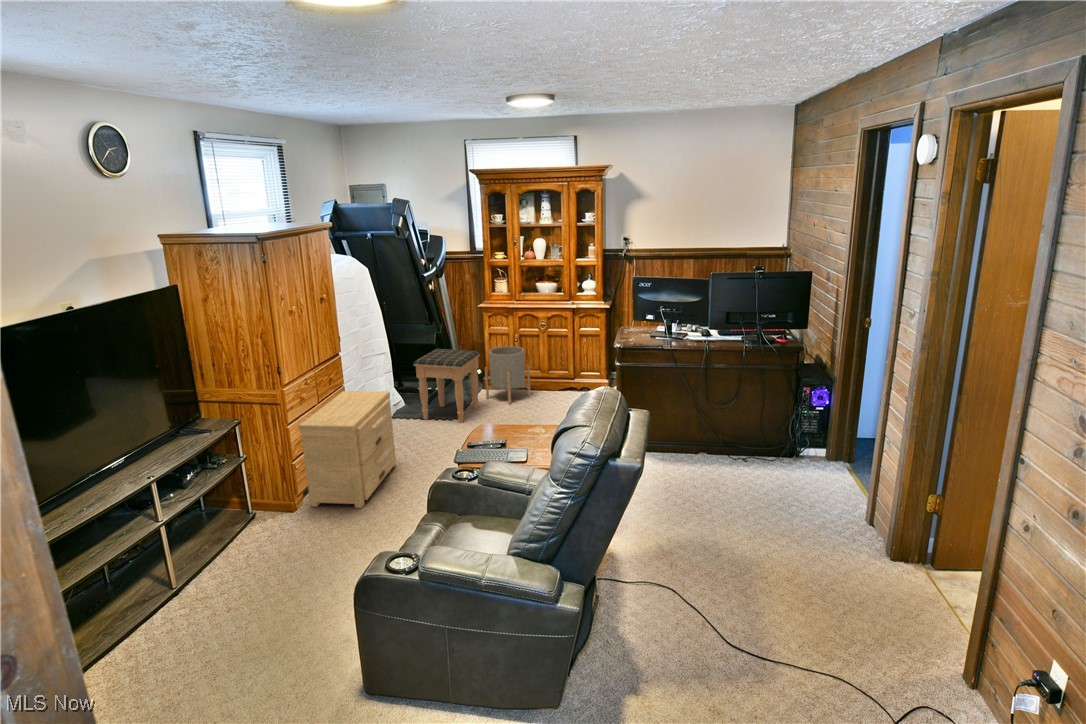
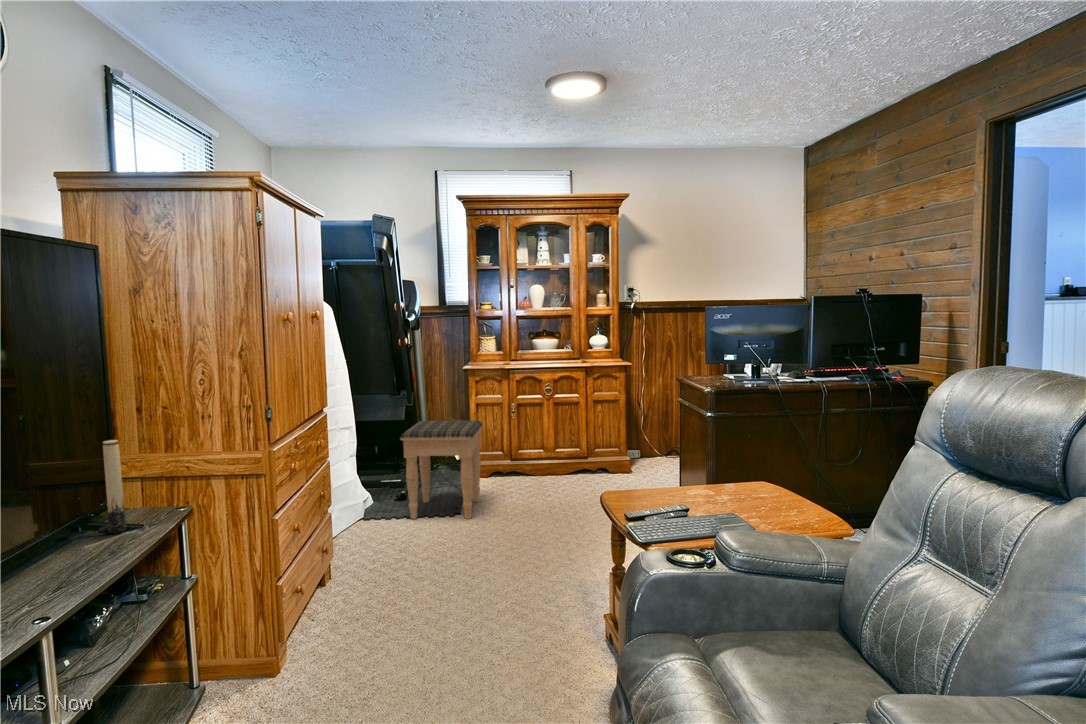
planter: present [485,346,530,404] -> none [480,418,538,493]
candle: none [189,386,205,433] -> present [99,440,126,533]
side table: present [299,391,396,508] -> none [291,464,416,662]

